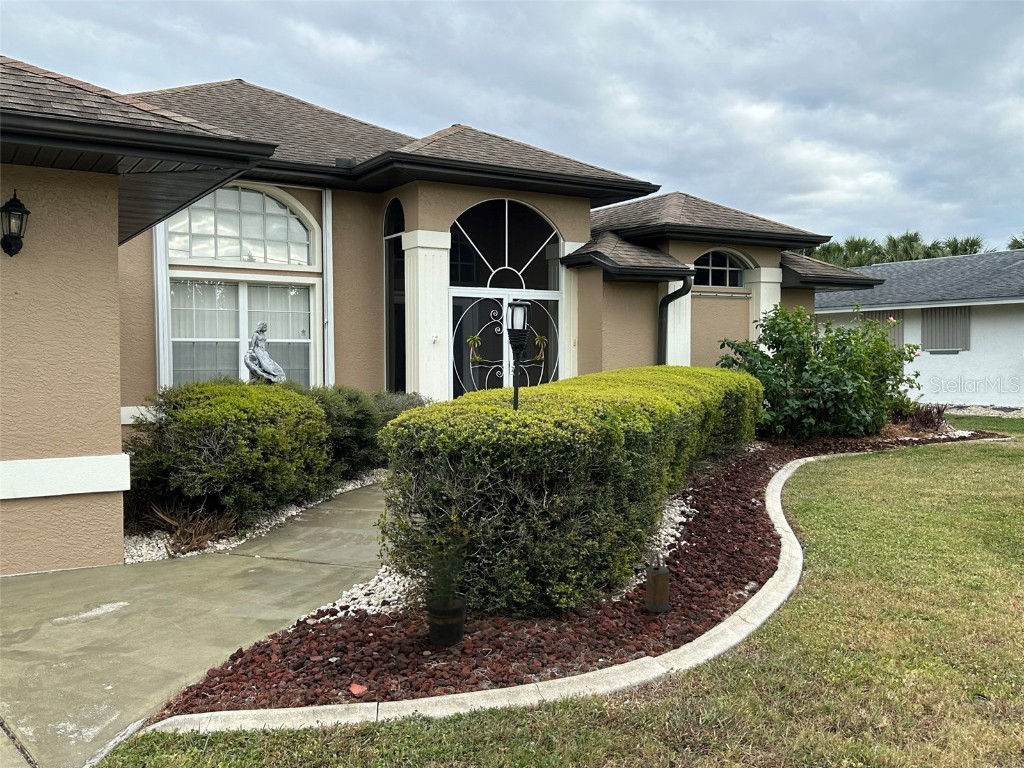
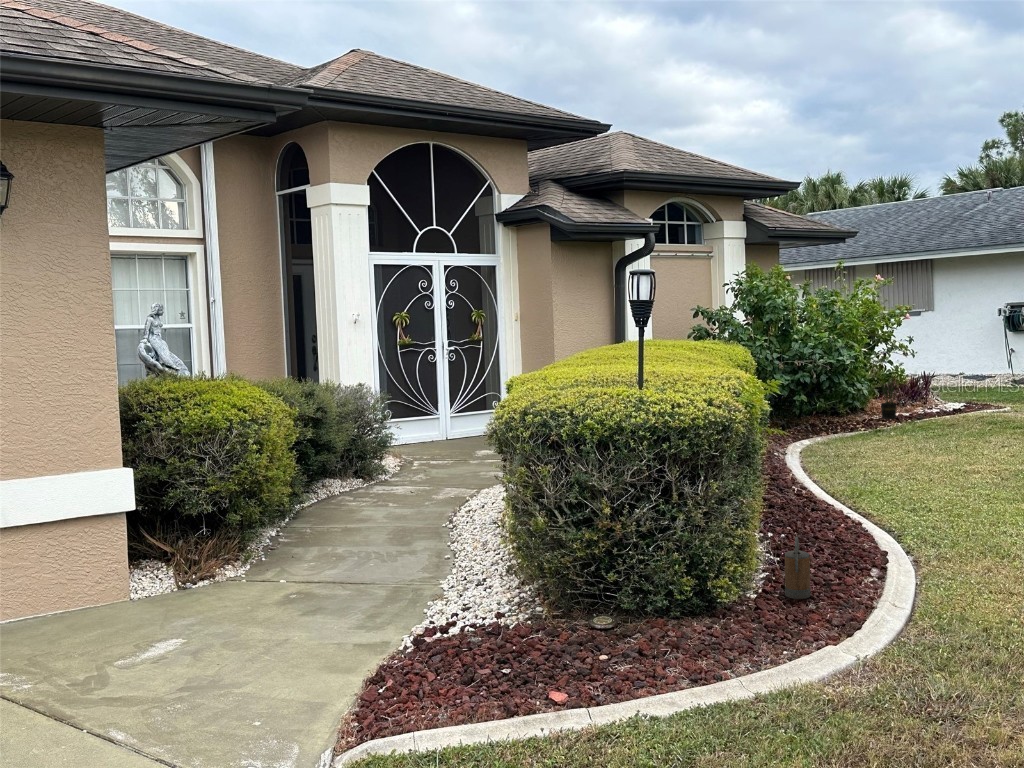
potted plant: present [424,535,467,646] -> present [881,378,897,419]

